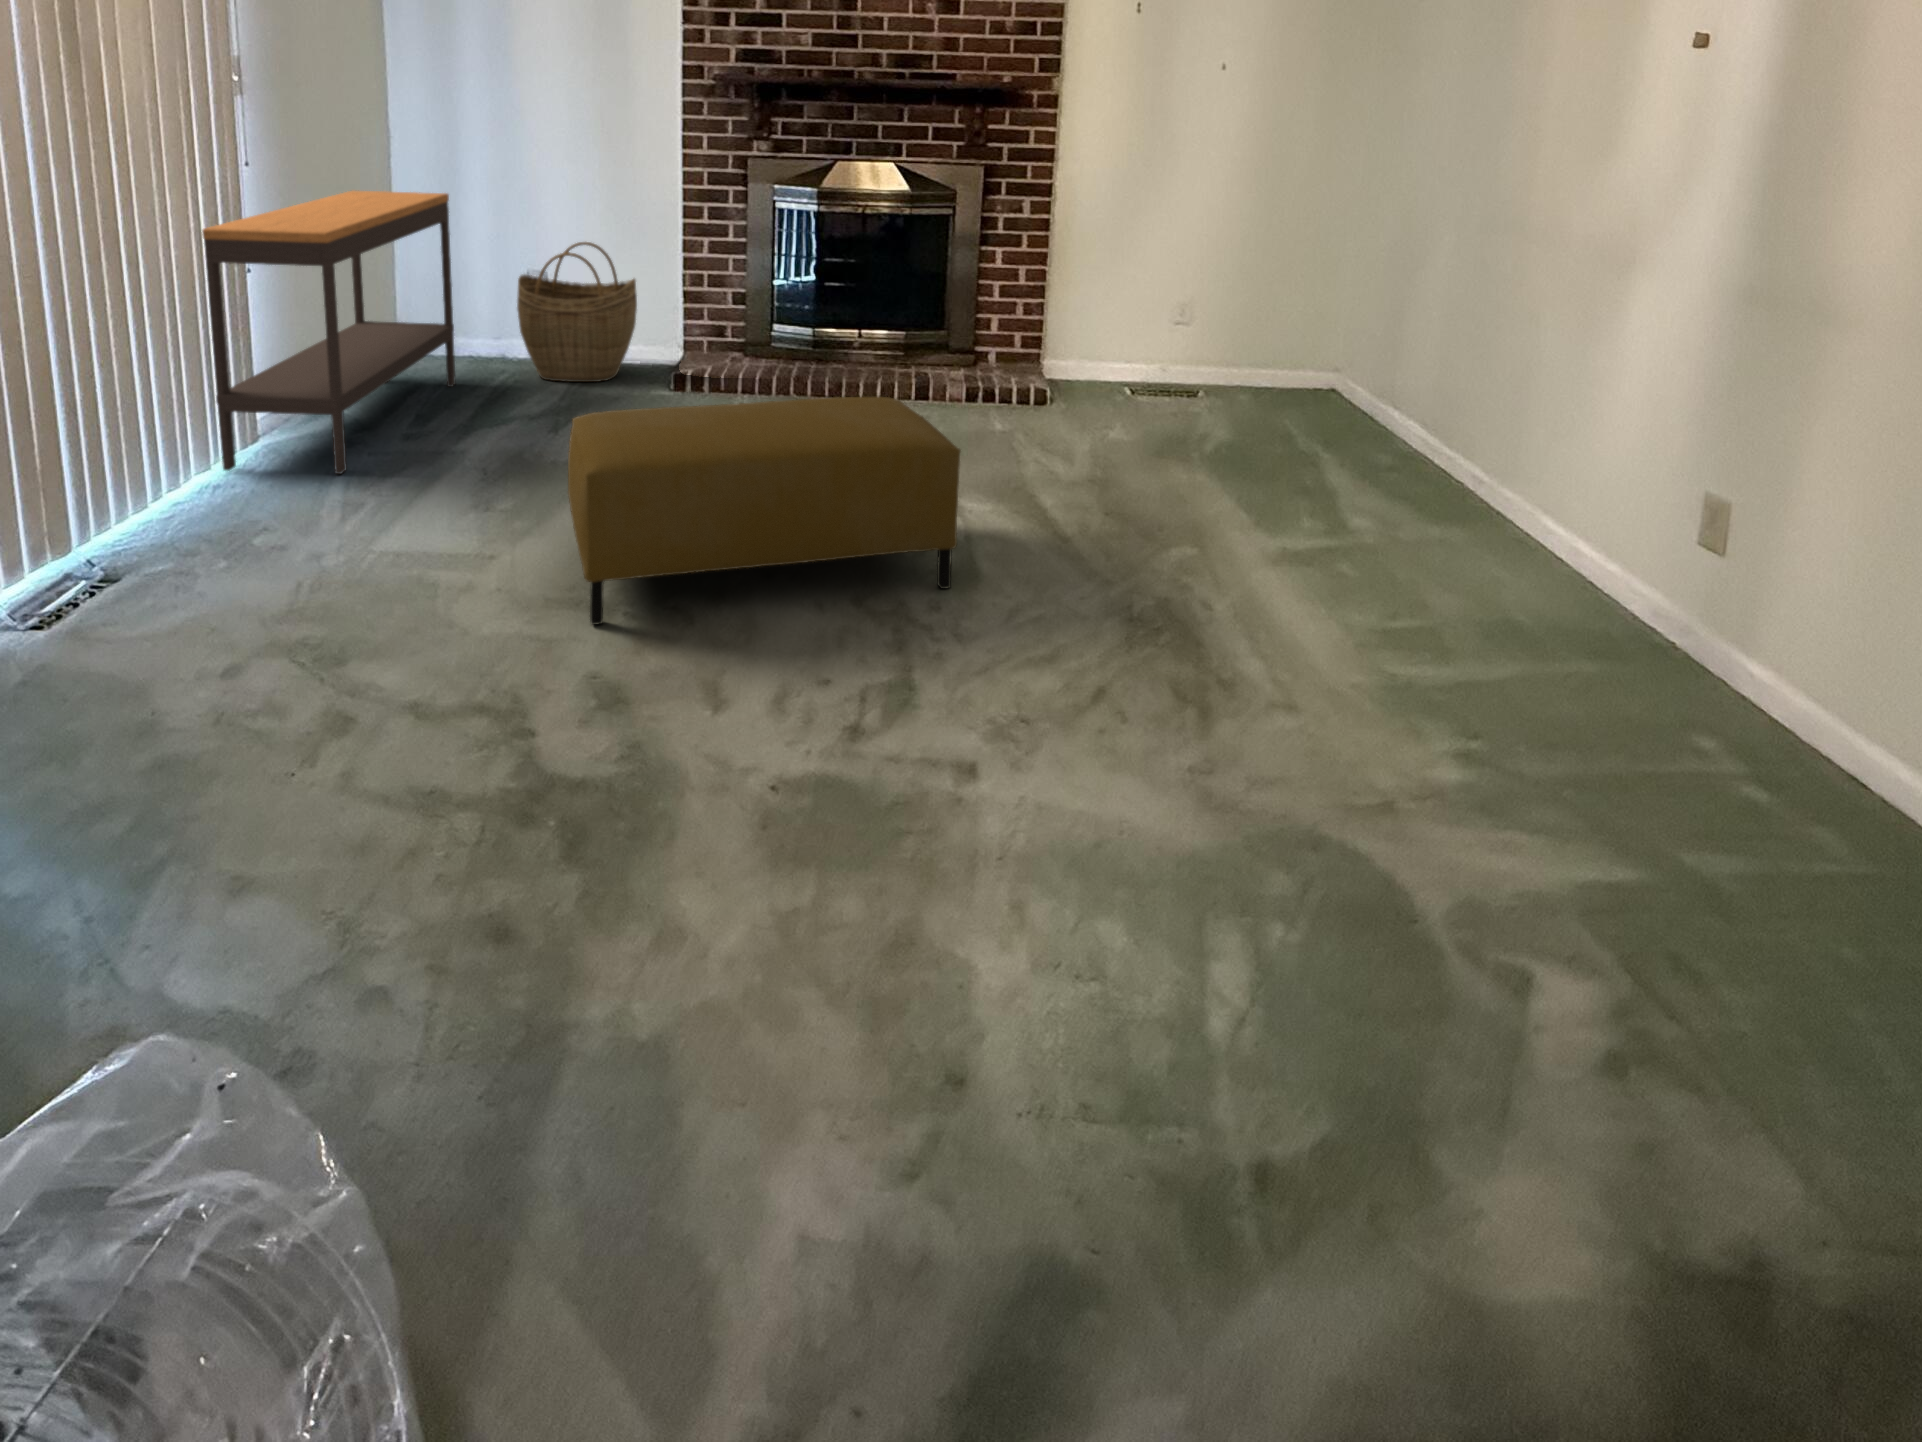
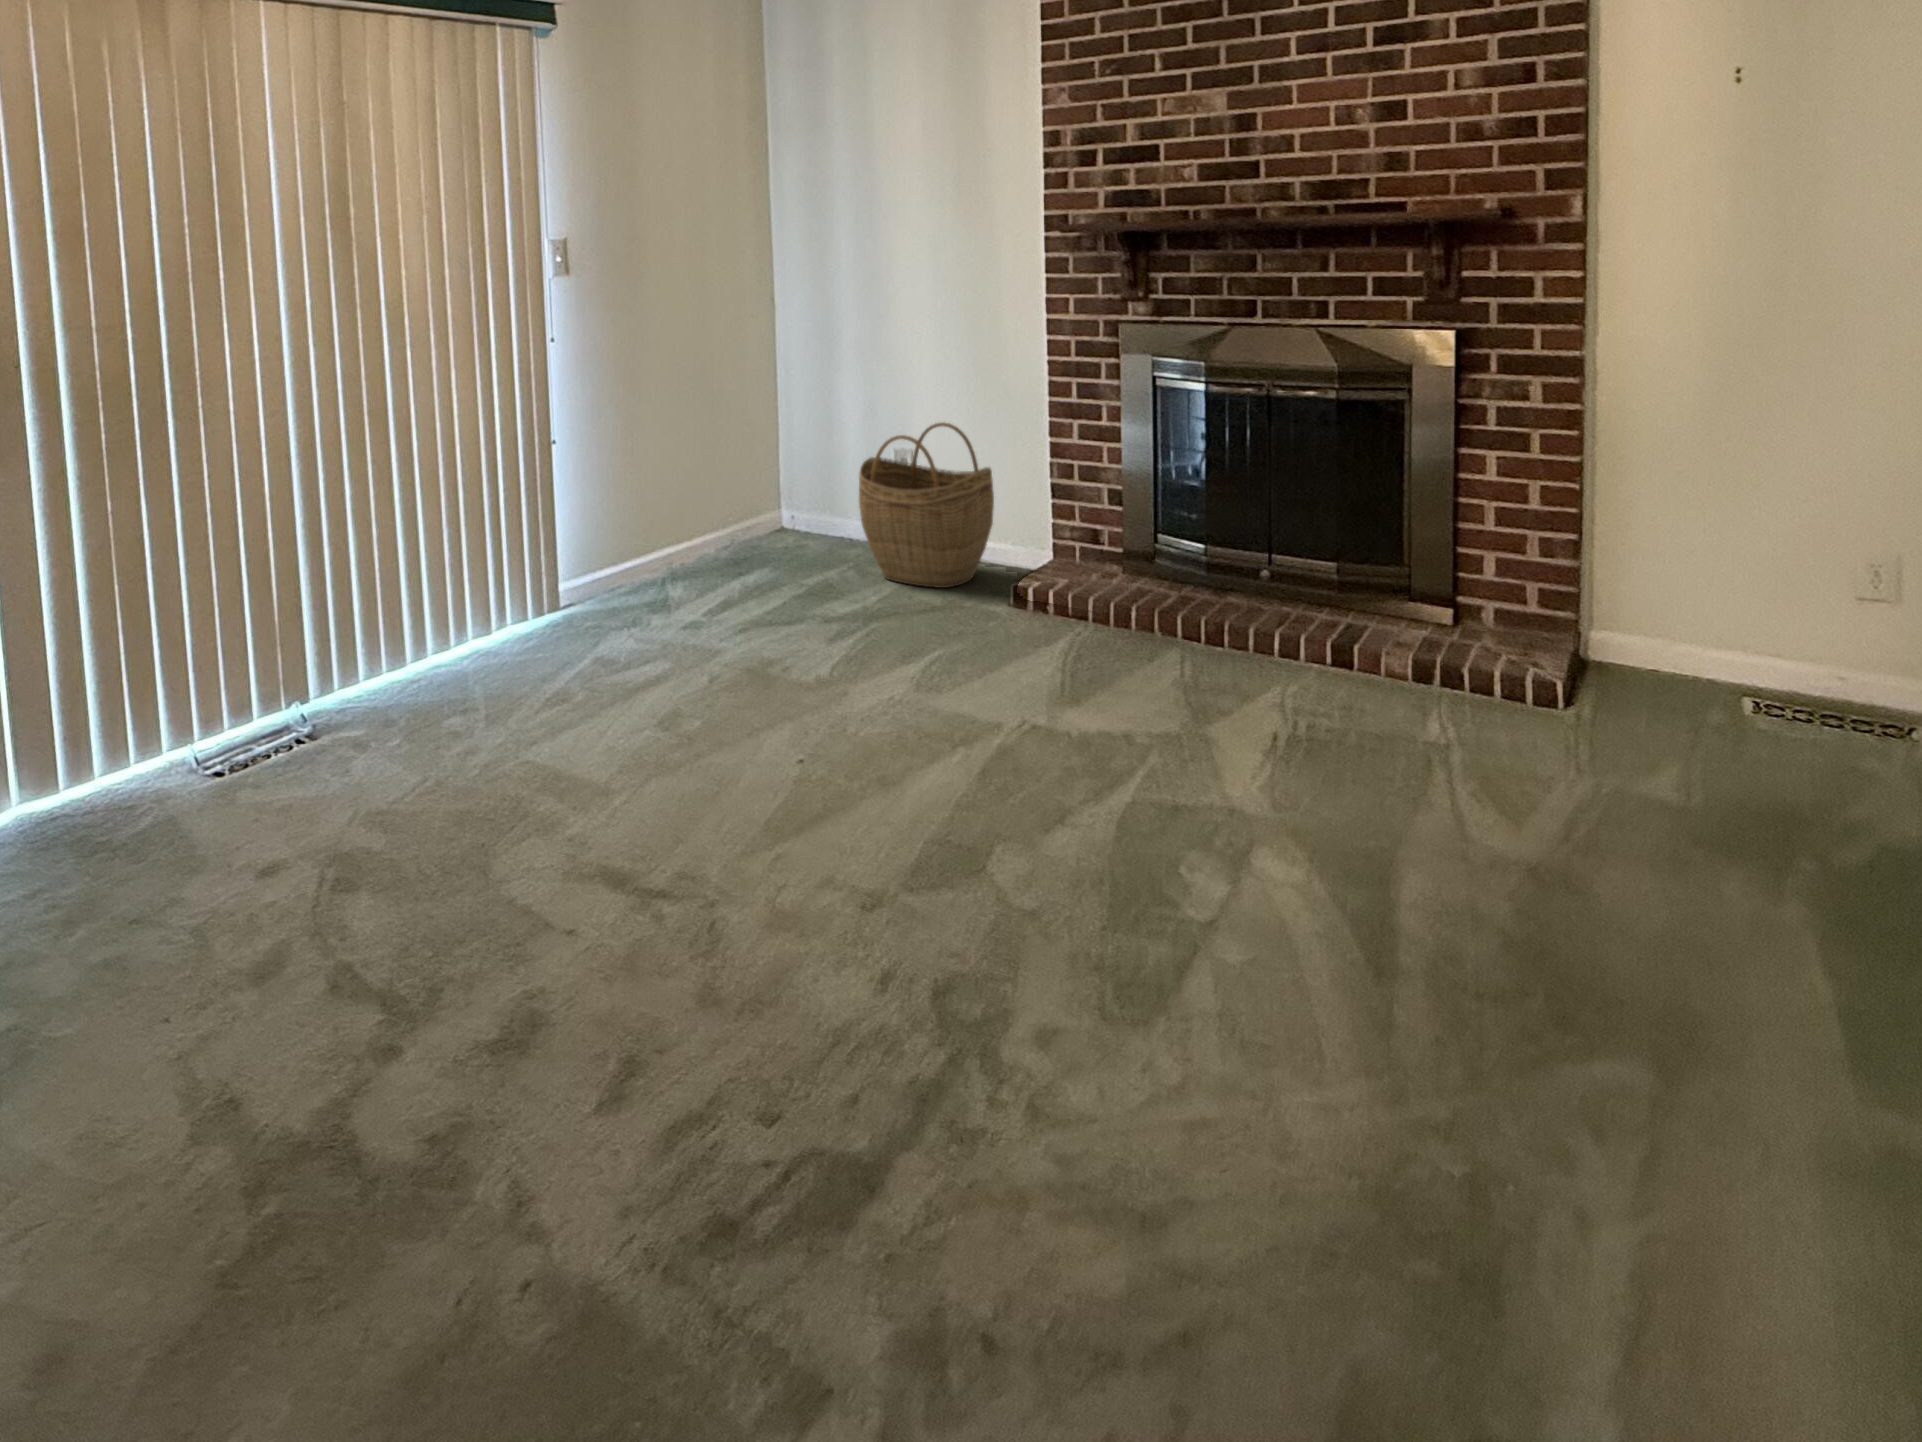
console table: present [202,191,455,474] -> none [489,364,796,663]
ottoman: present [568,397,961,625] -> none [589,636,1114,983]

